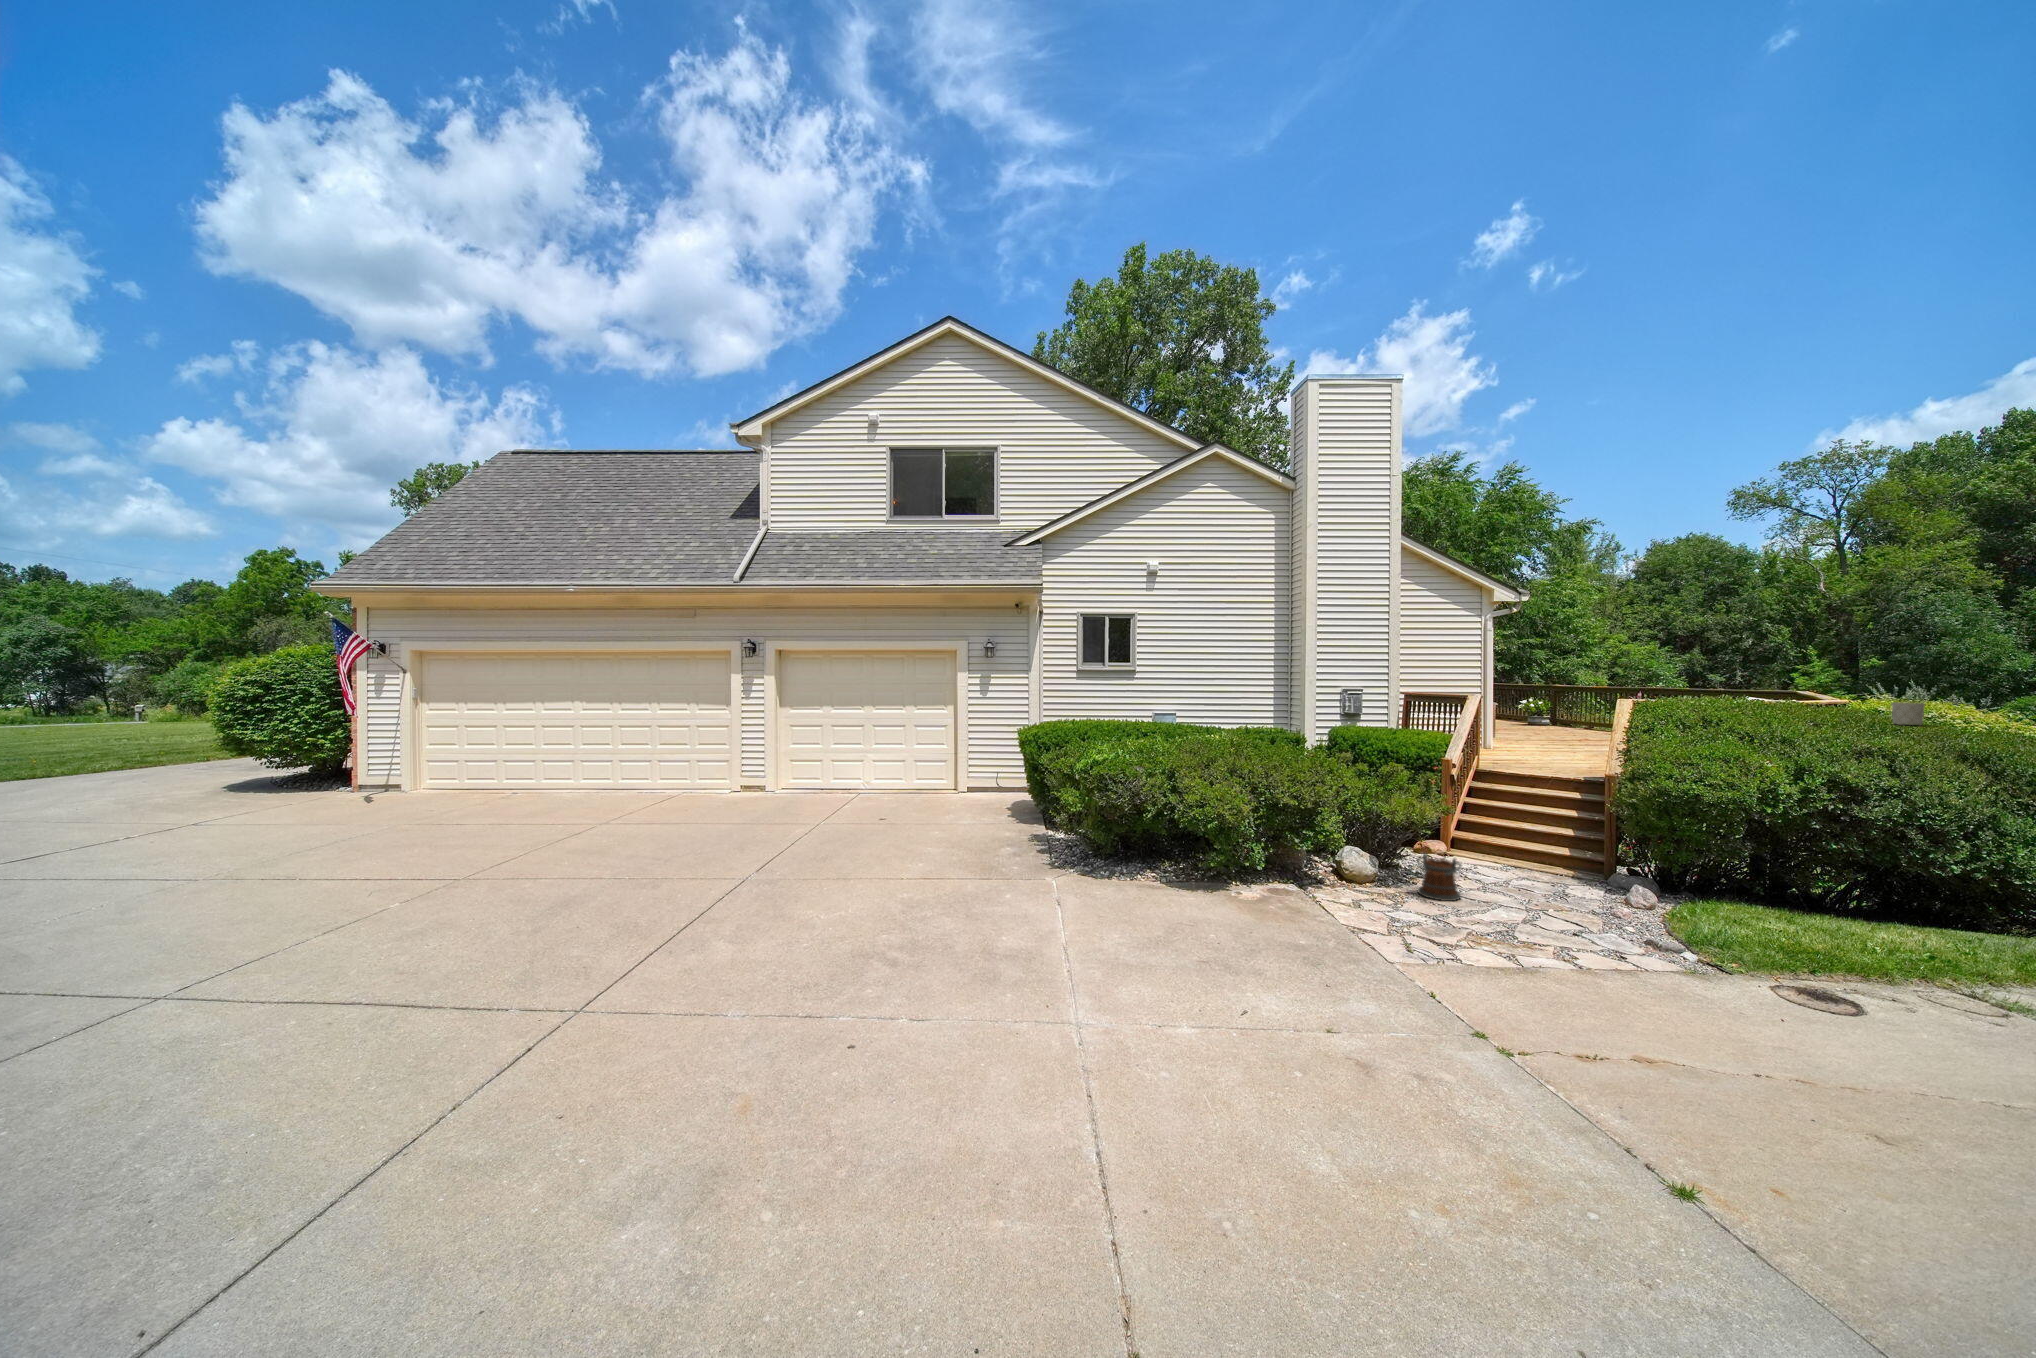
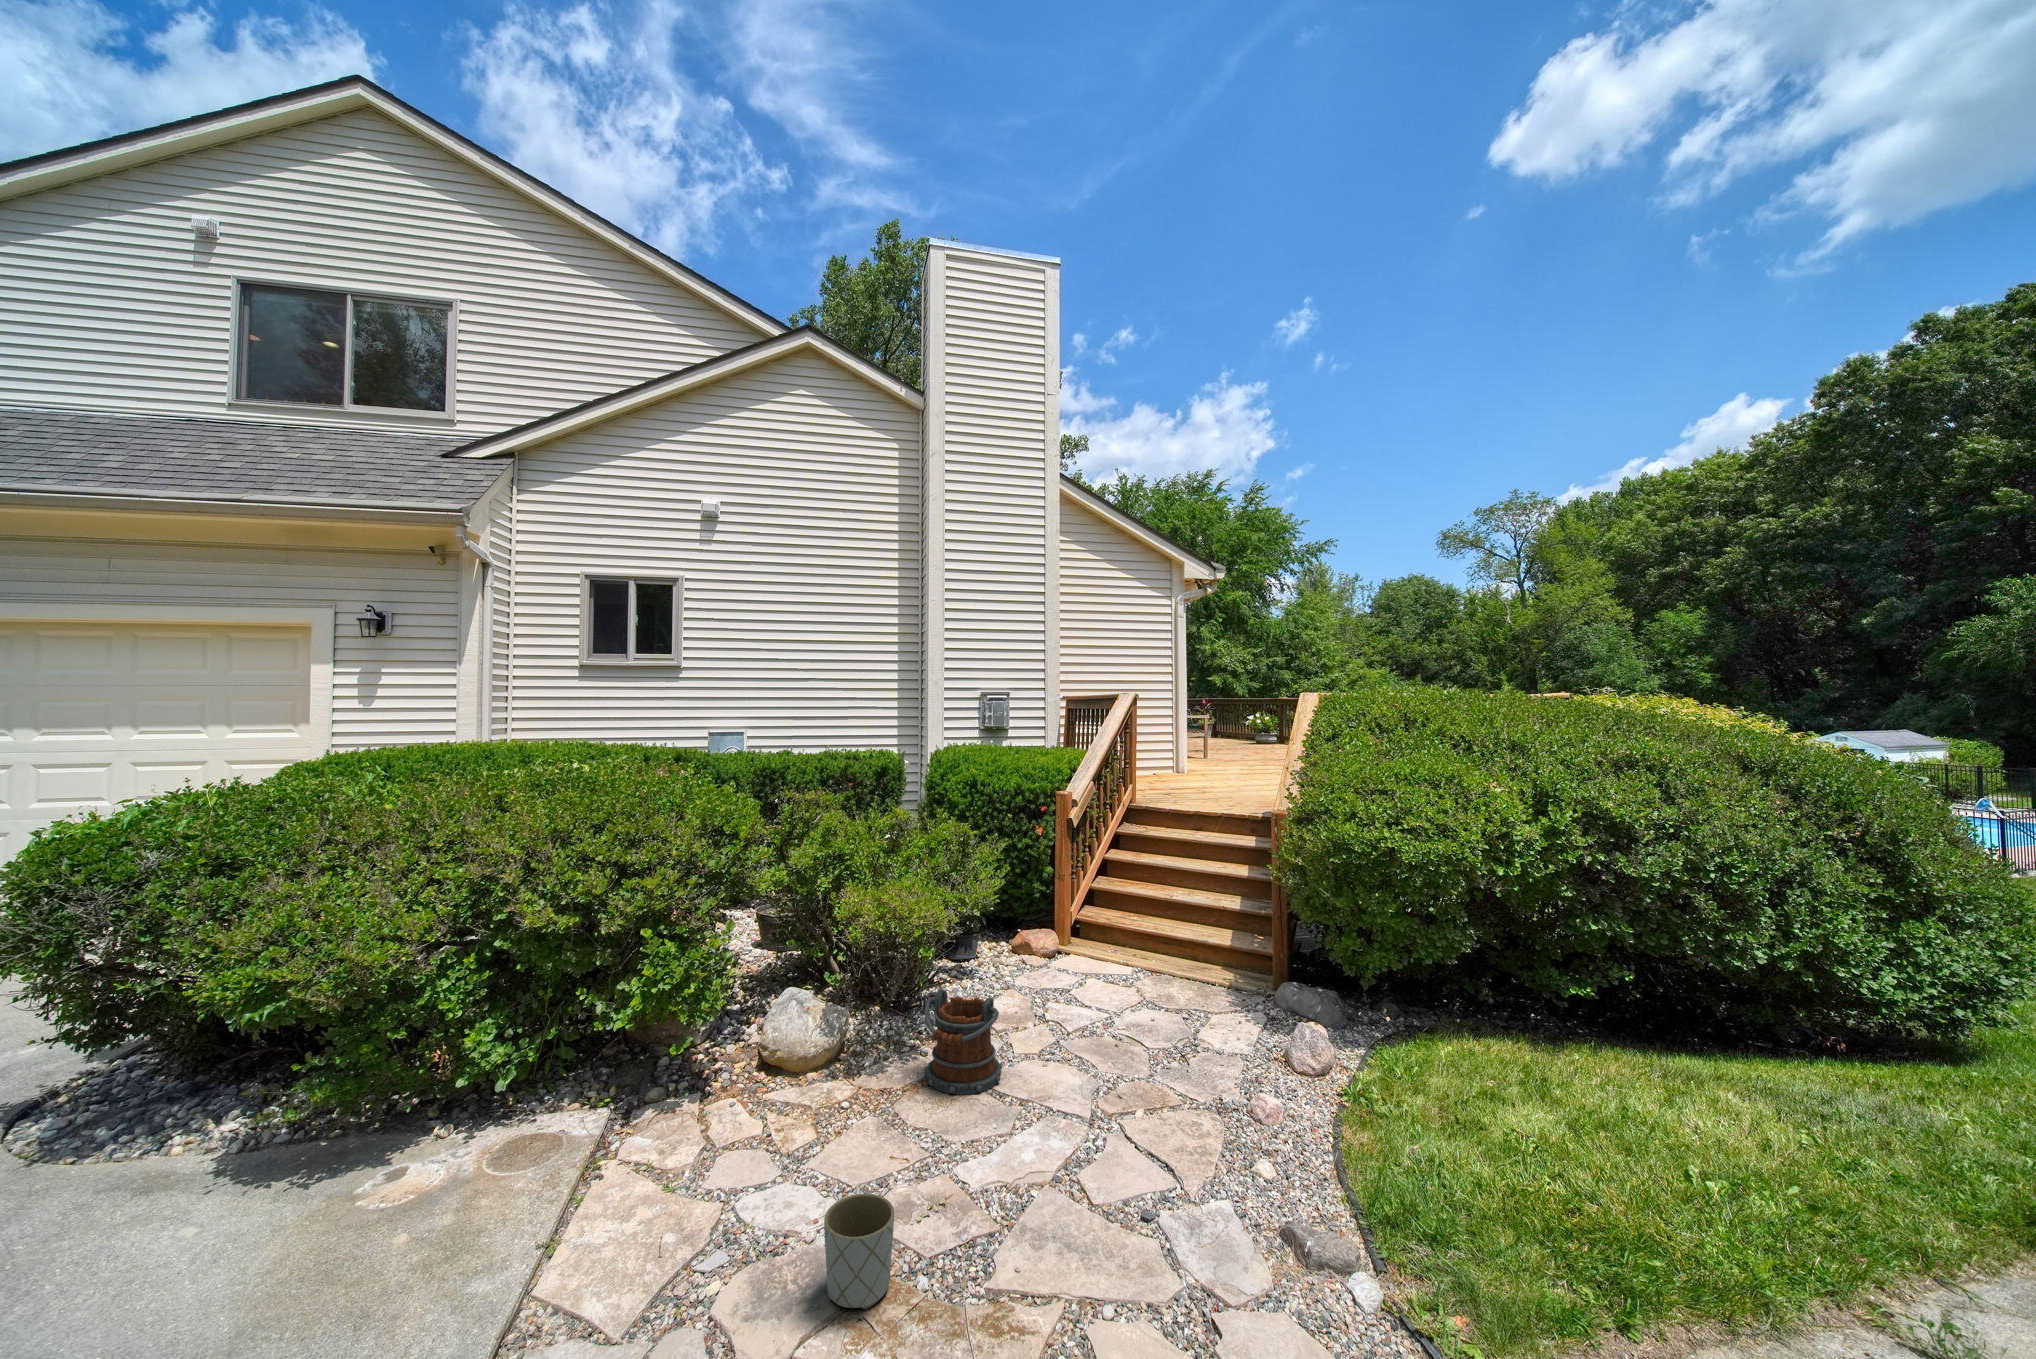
planter: present [1891,702,1925,725] -> present [824,1194,894,1309]

